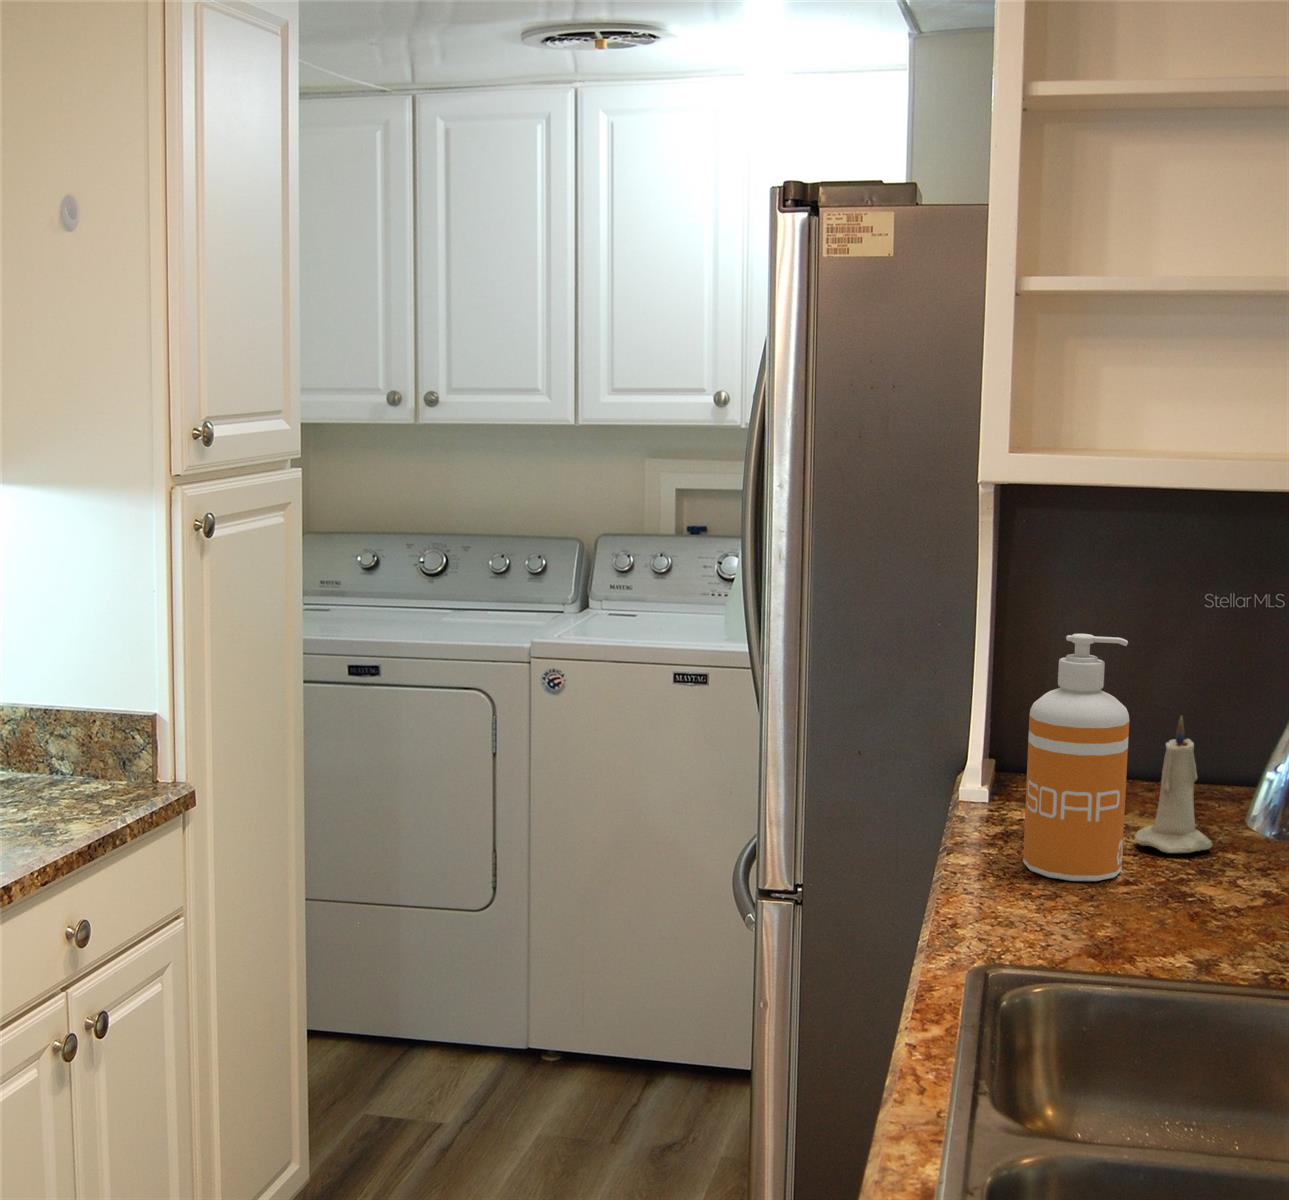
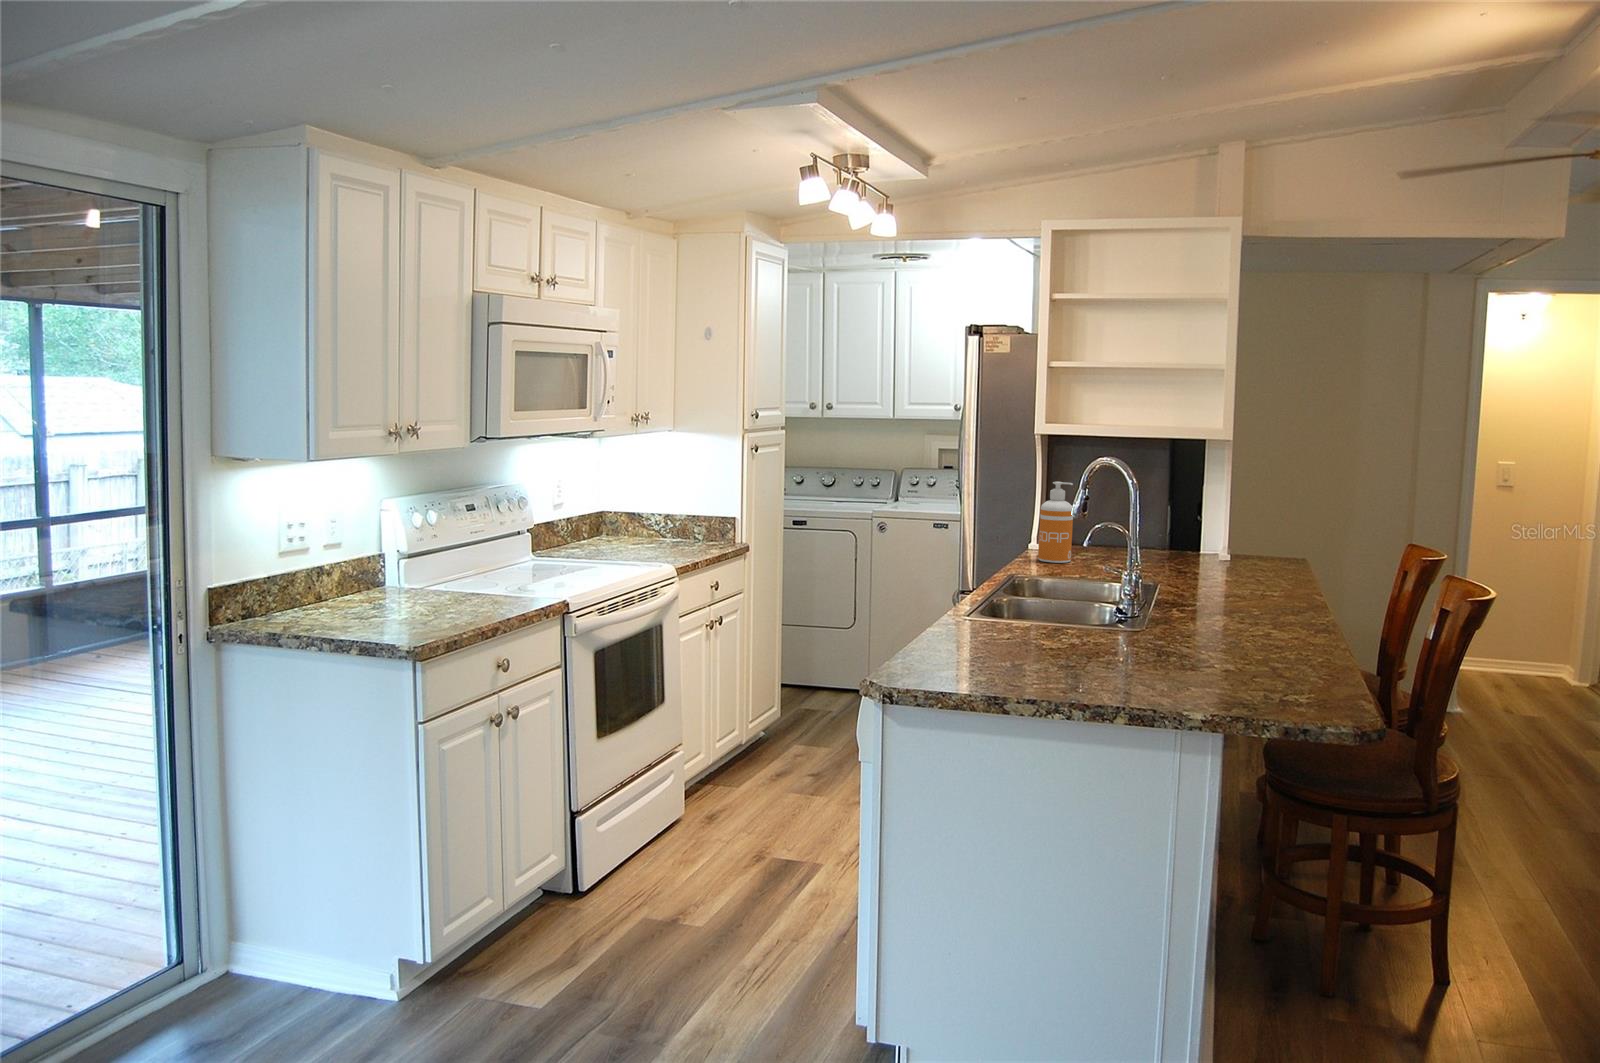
candle: present [1135,716,1212,853] -> none [1081,512,1108,559]

